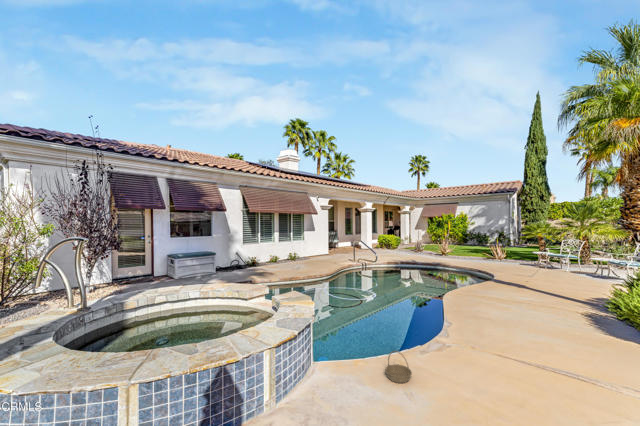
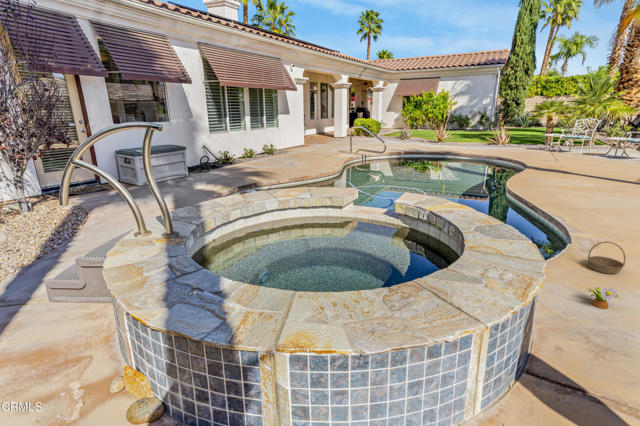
decorative plant: none [330,388,354,411] -> present [588,286,619,309]

